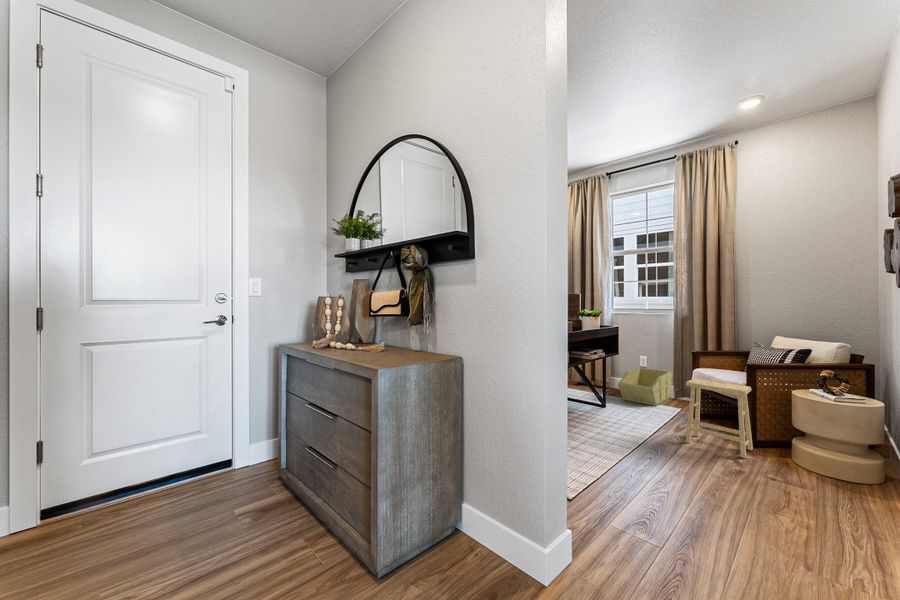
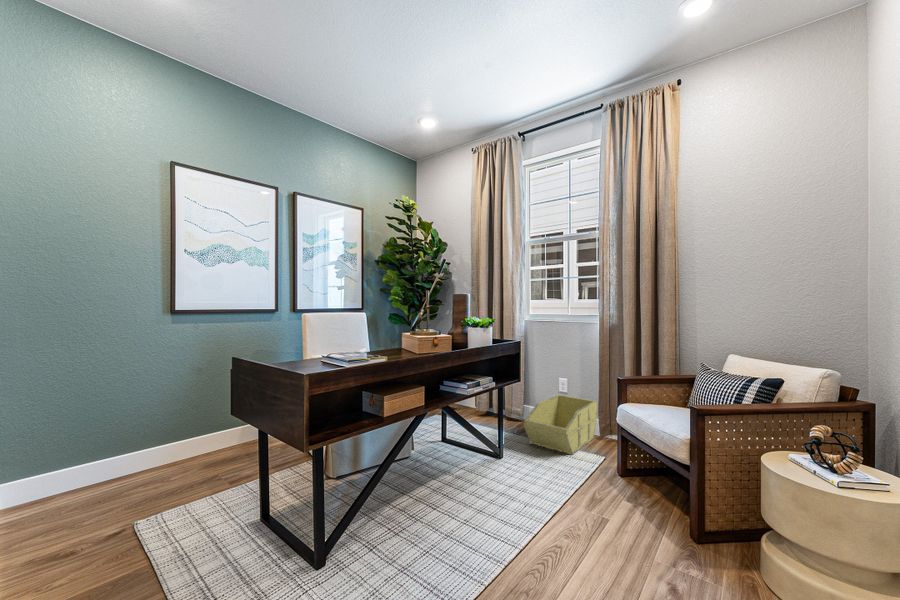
footstool: present [686,379,753,458] -> none [598,427,700,575]

